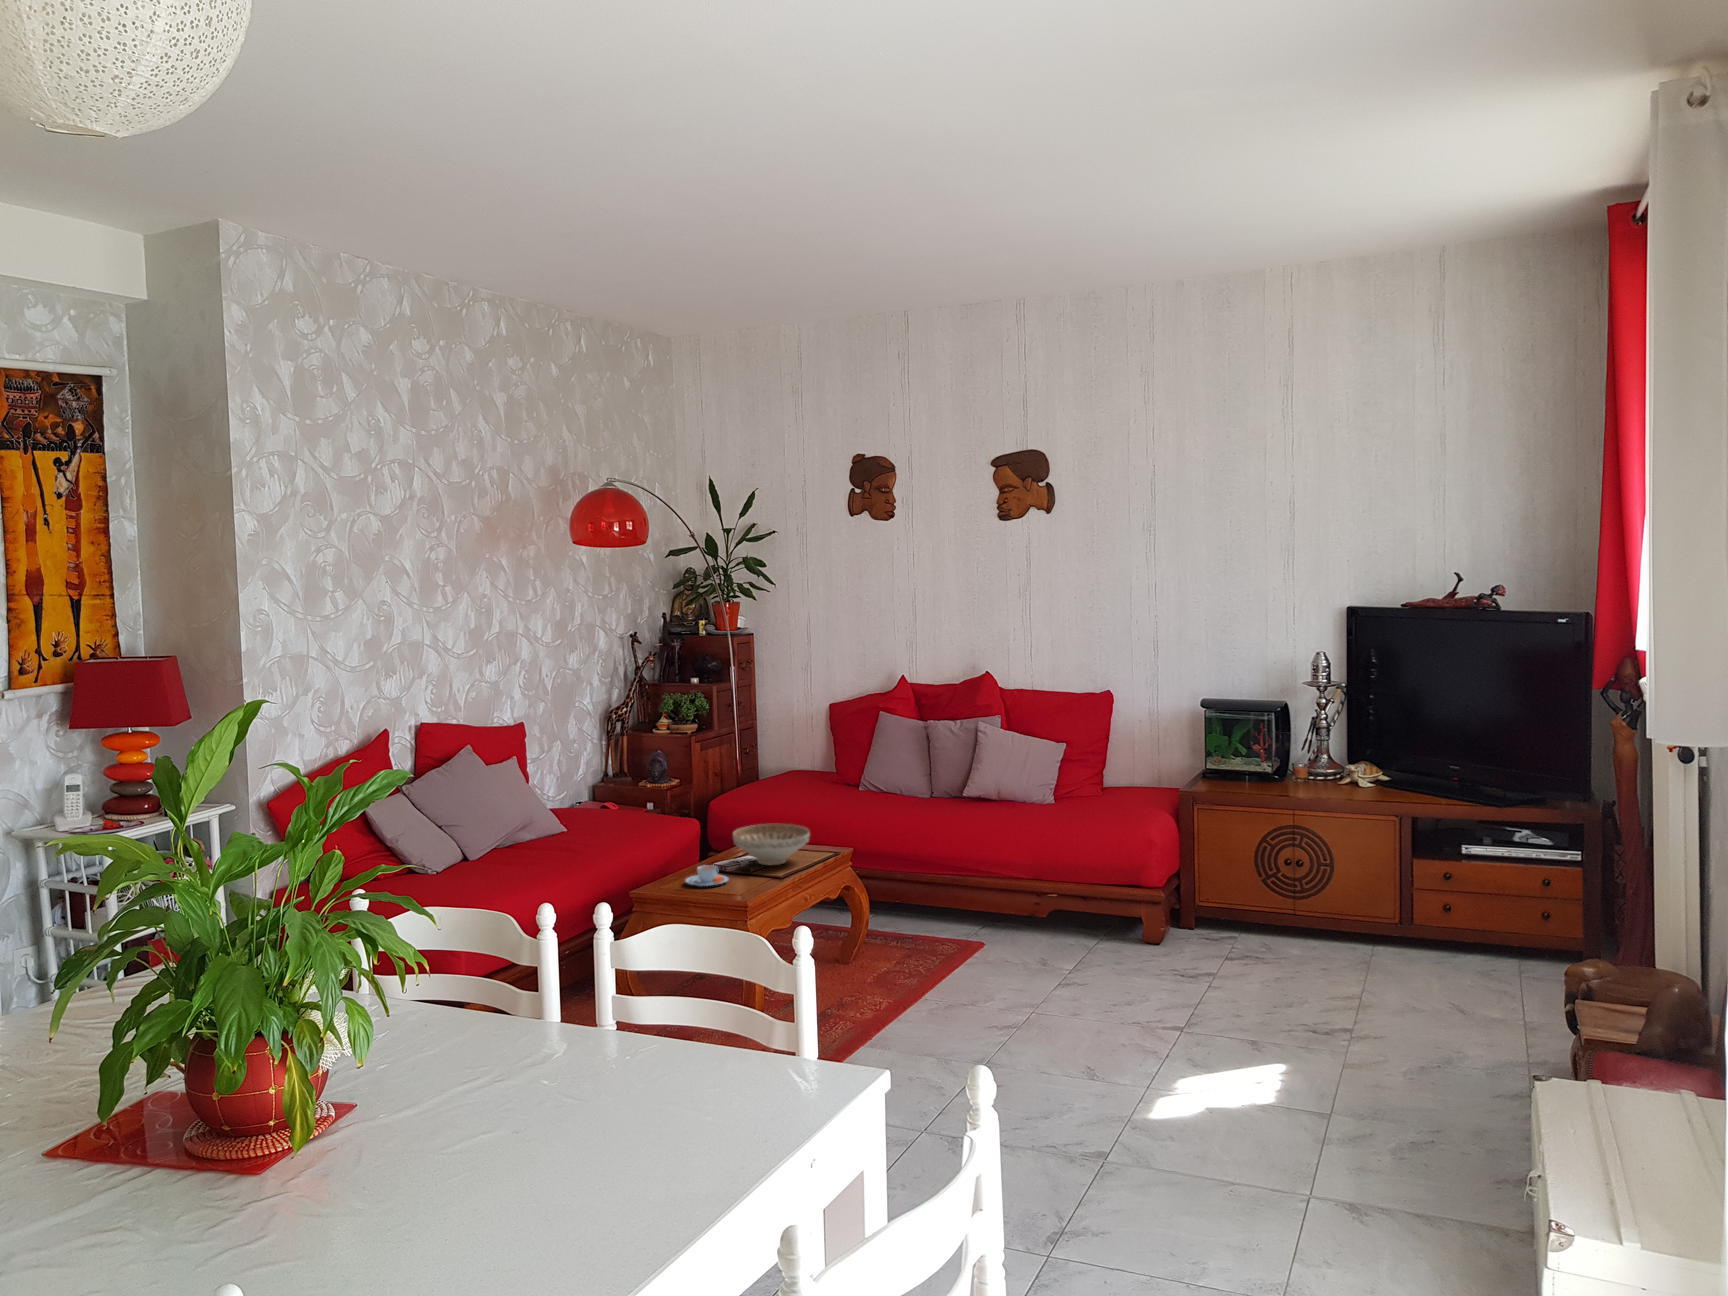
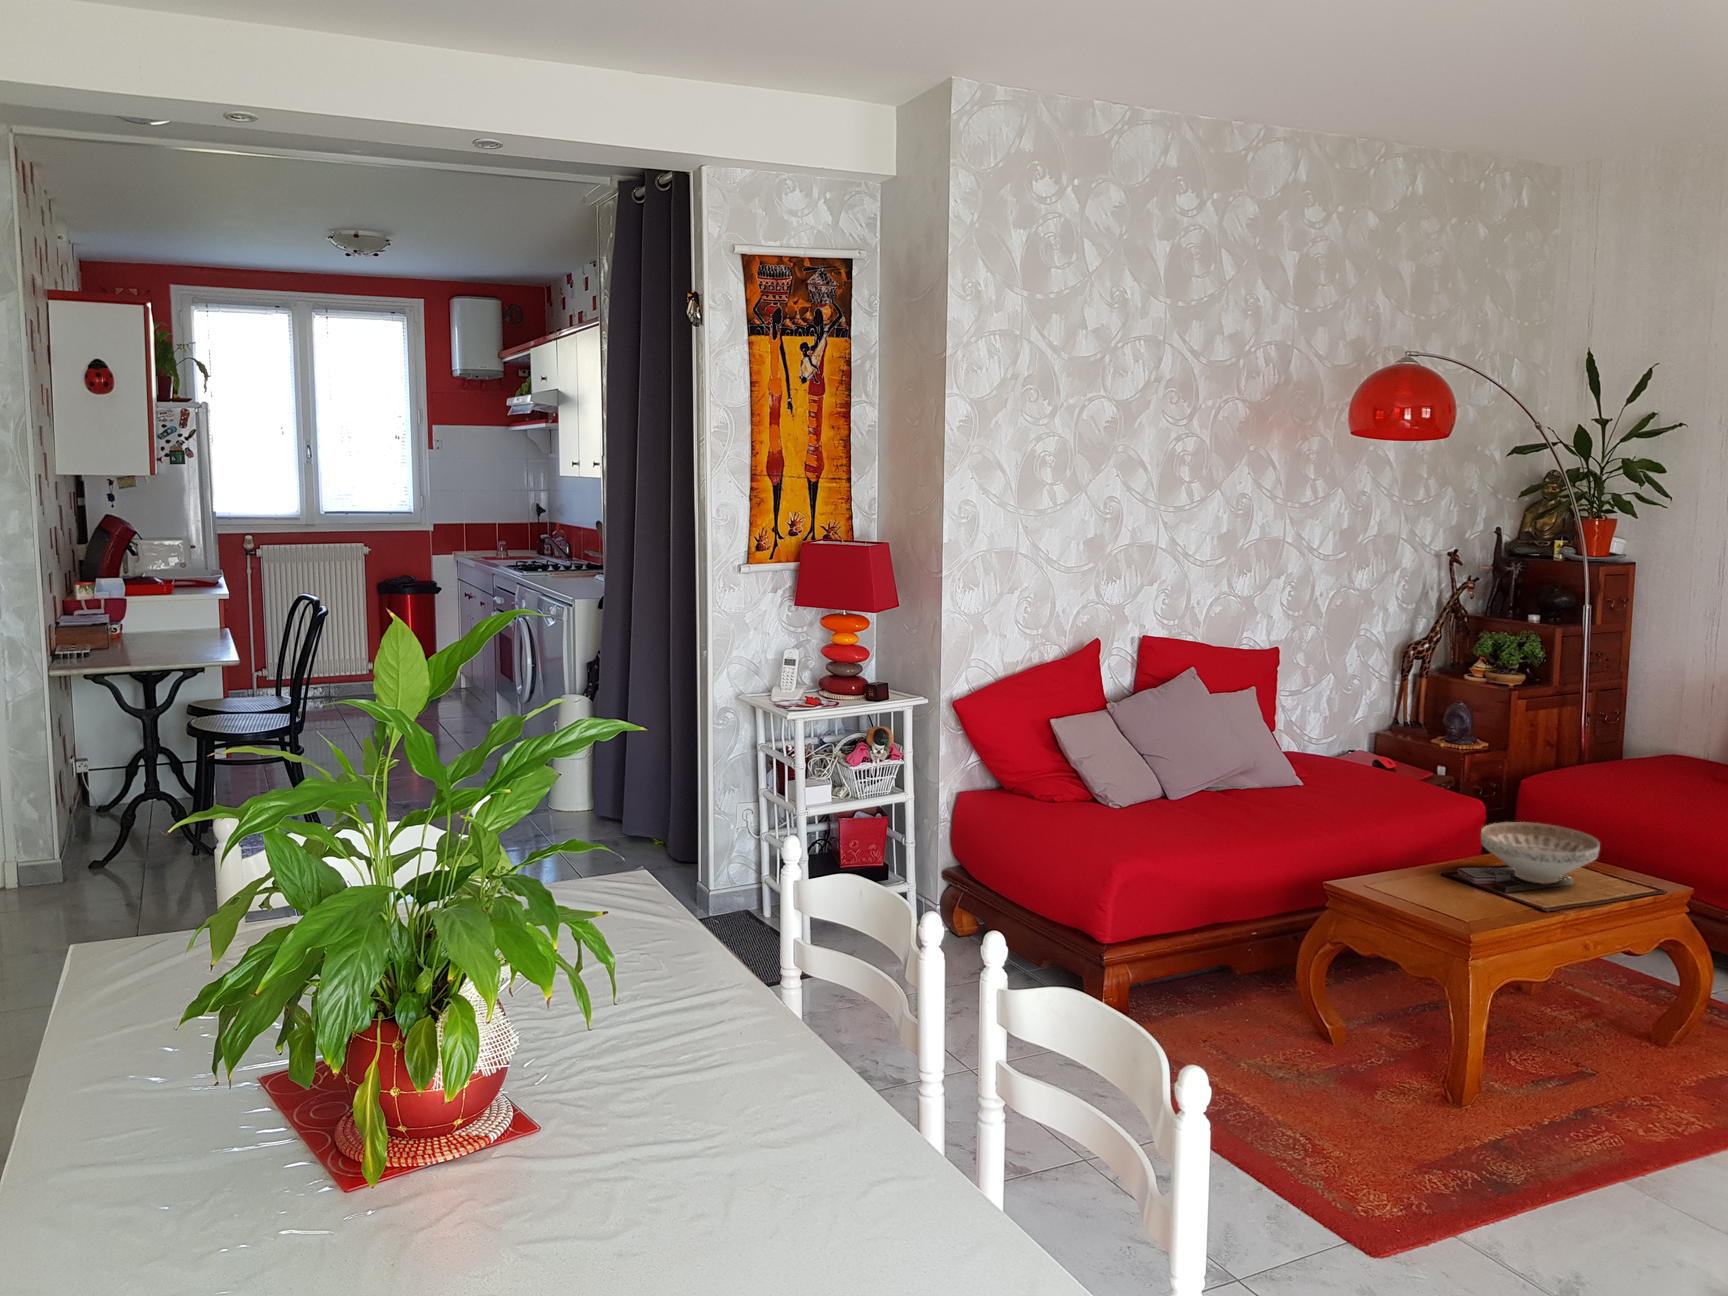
teacup: present [685,865,729,886] -> none [1391,863,1454,893]

